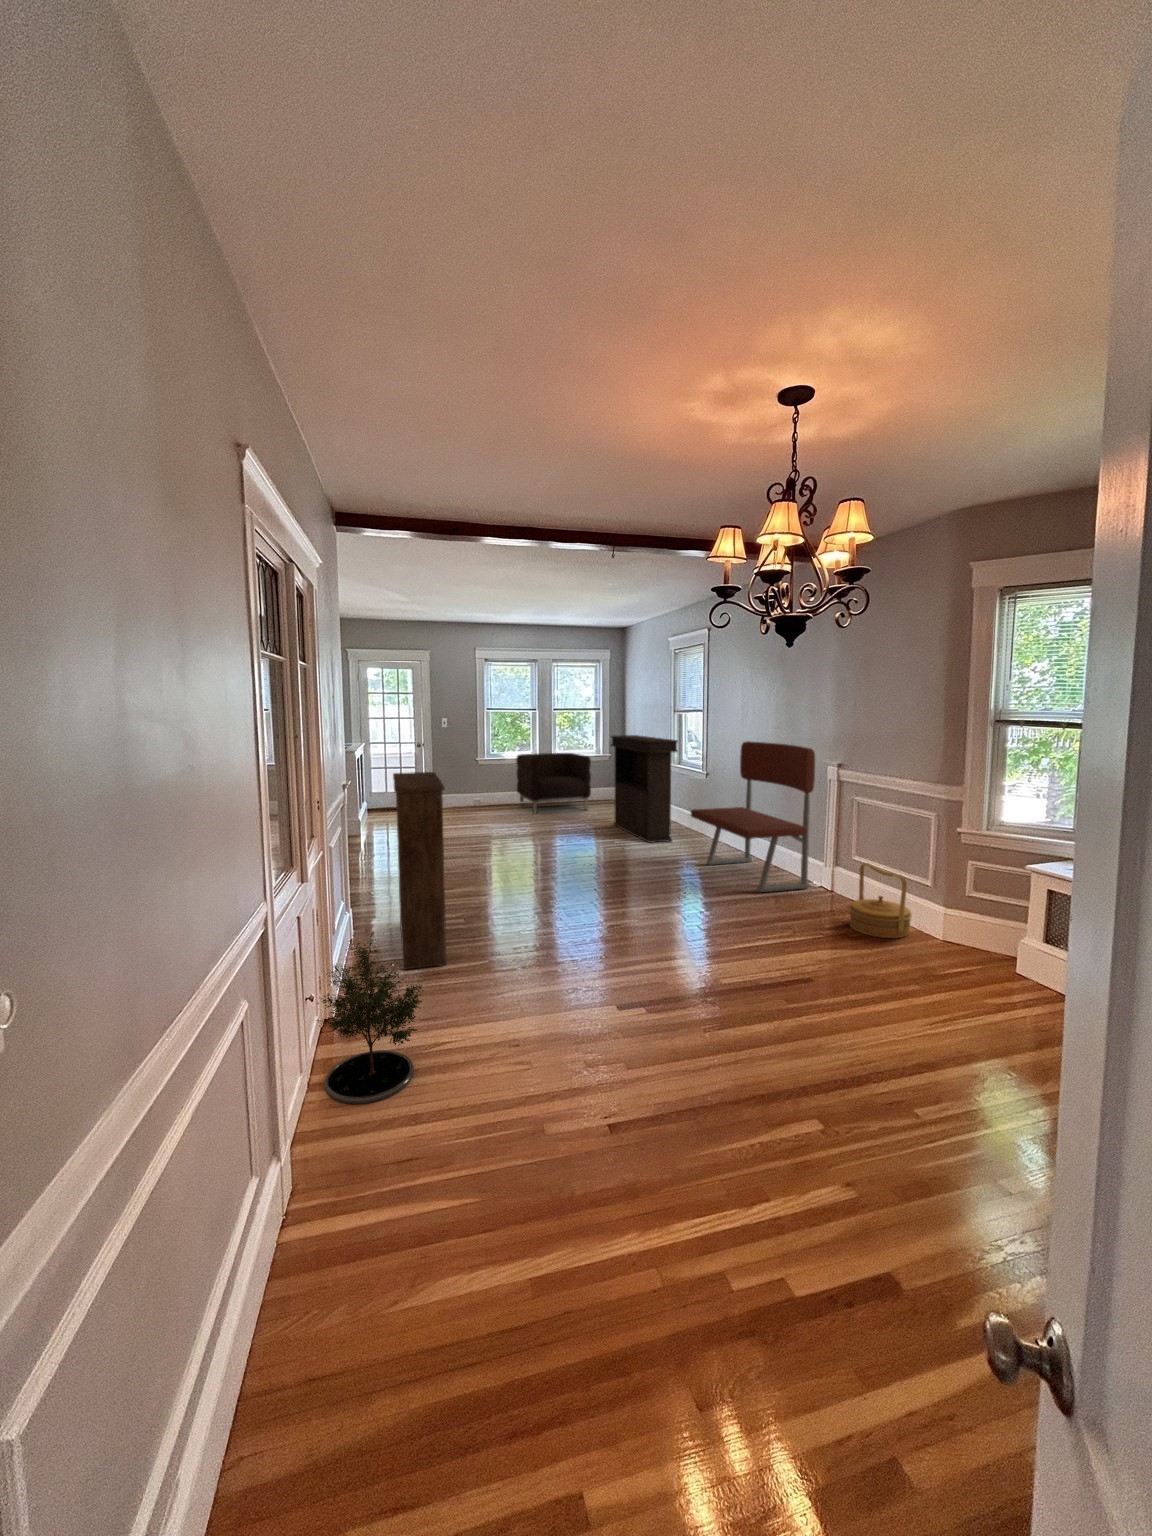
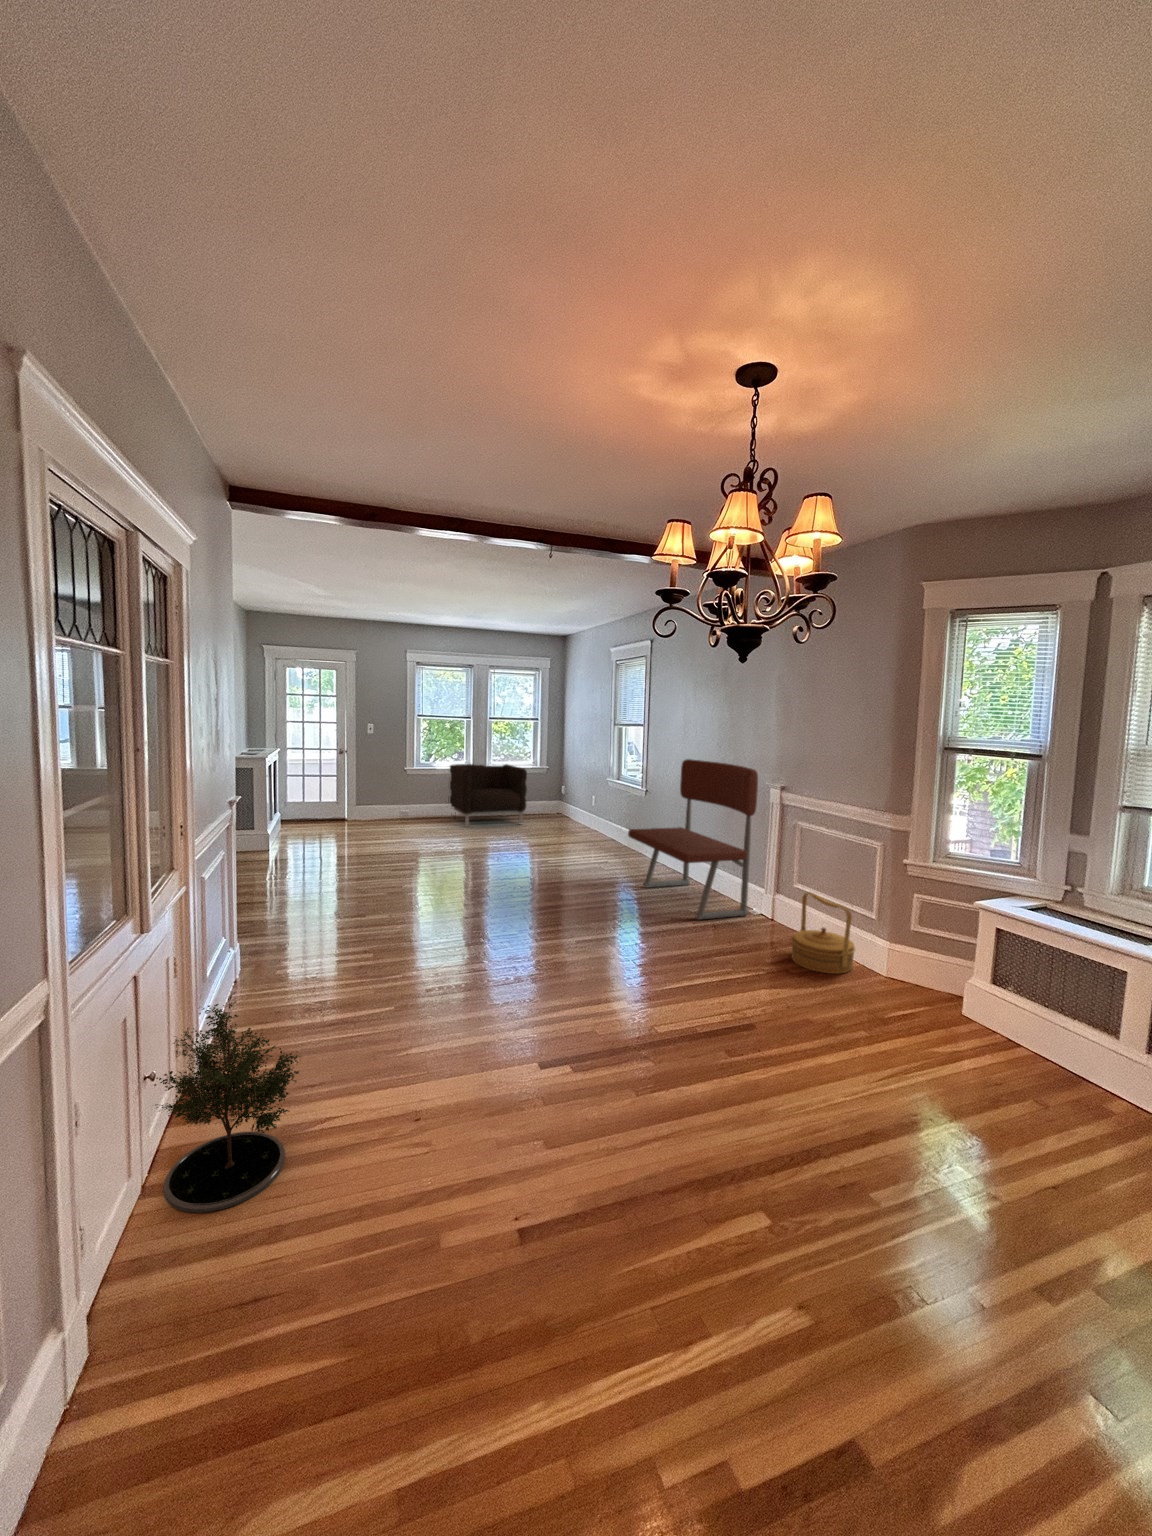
console table: present [611,735,678,843] -> none [548,748,617,862]
bookshelf: present [393,772,446,970] -> none [288,786,349,1017]

